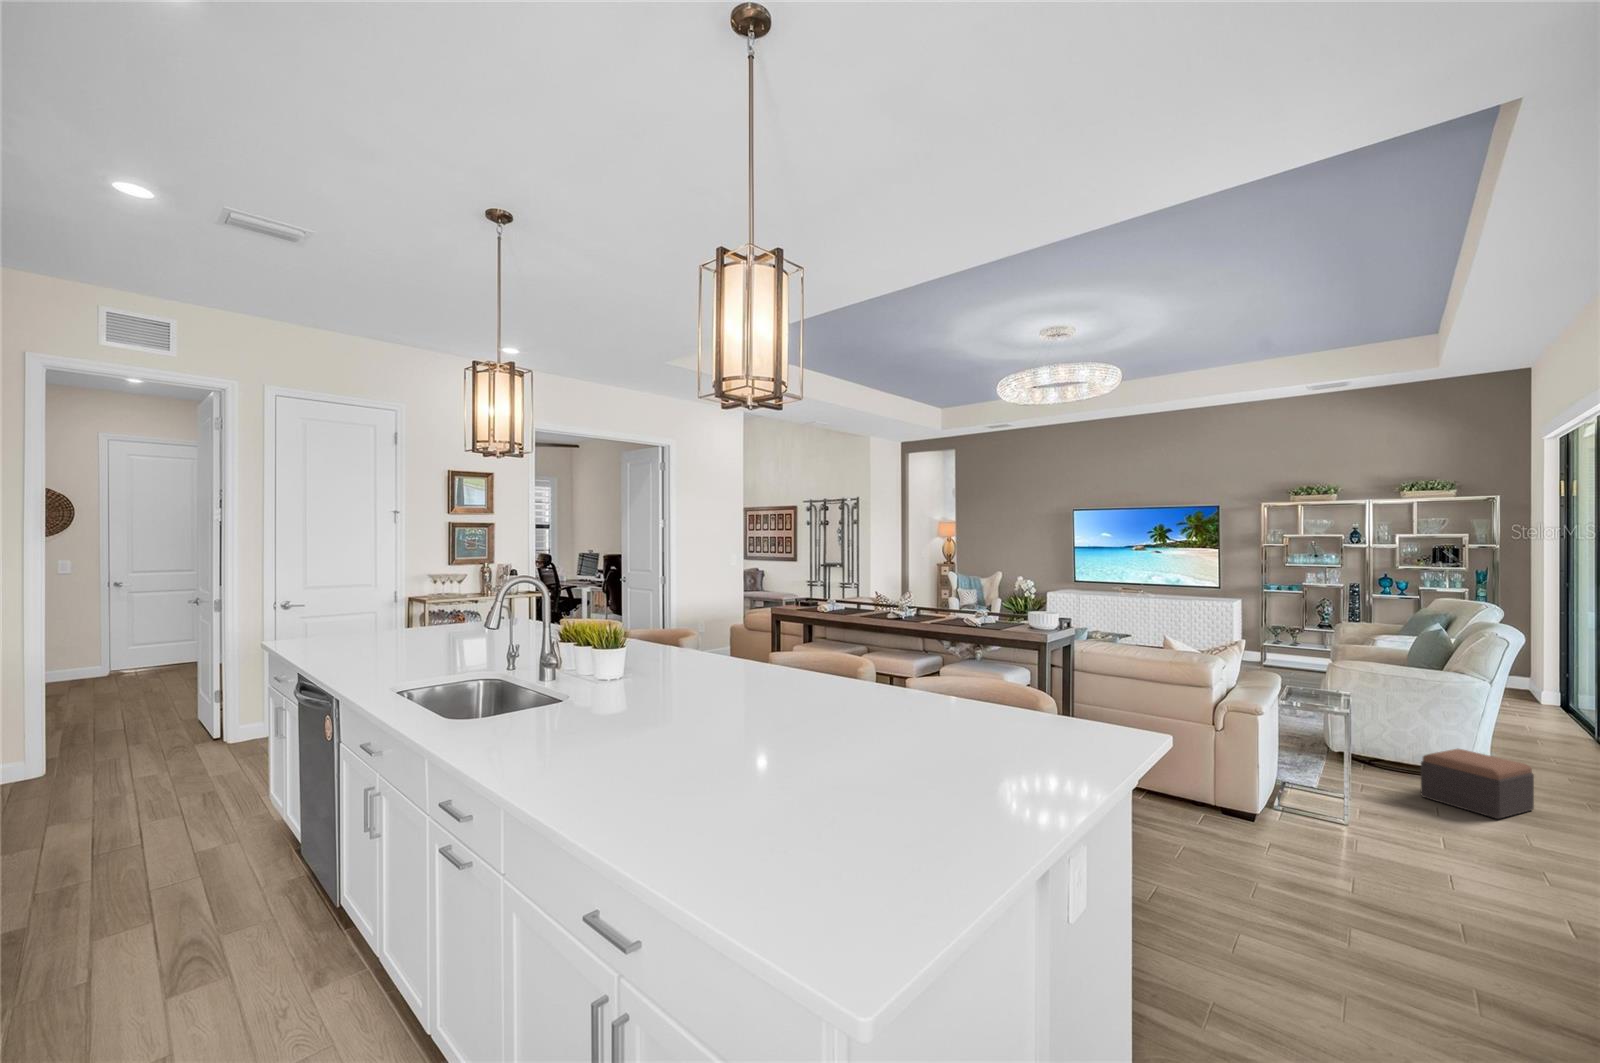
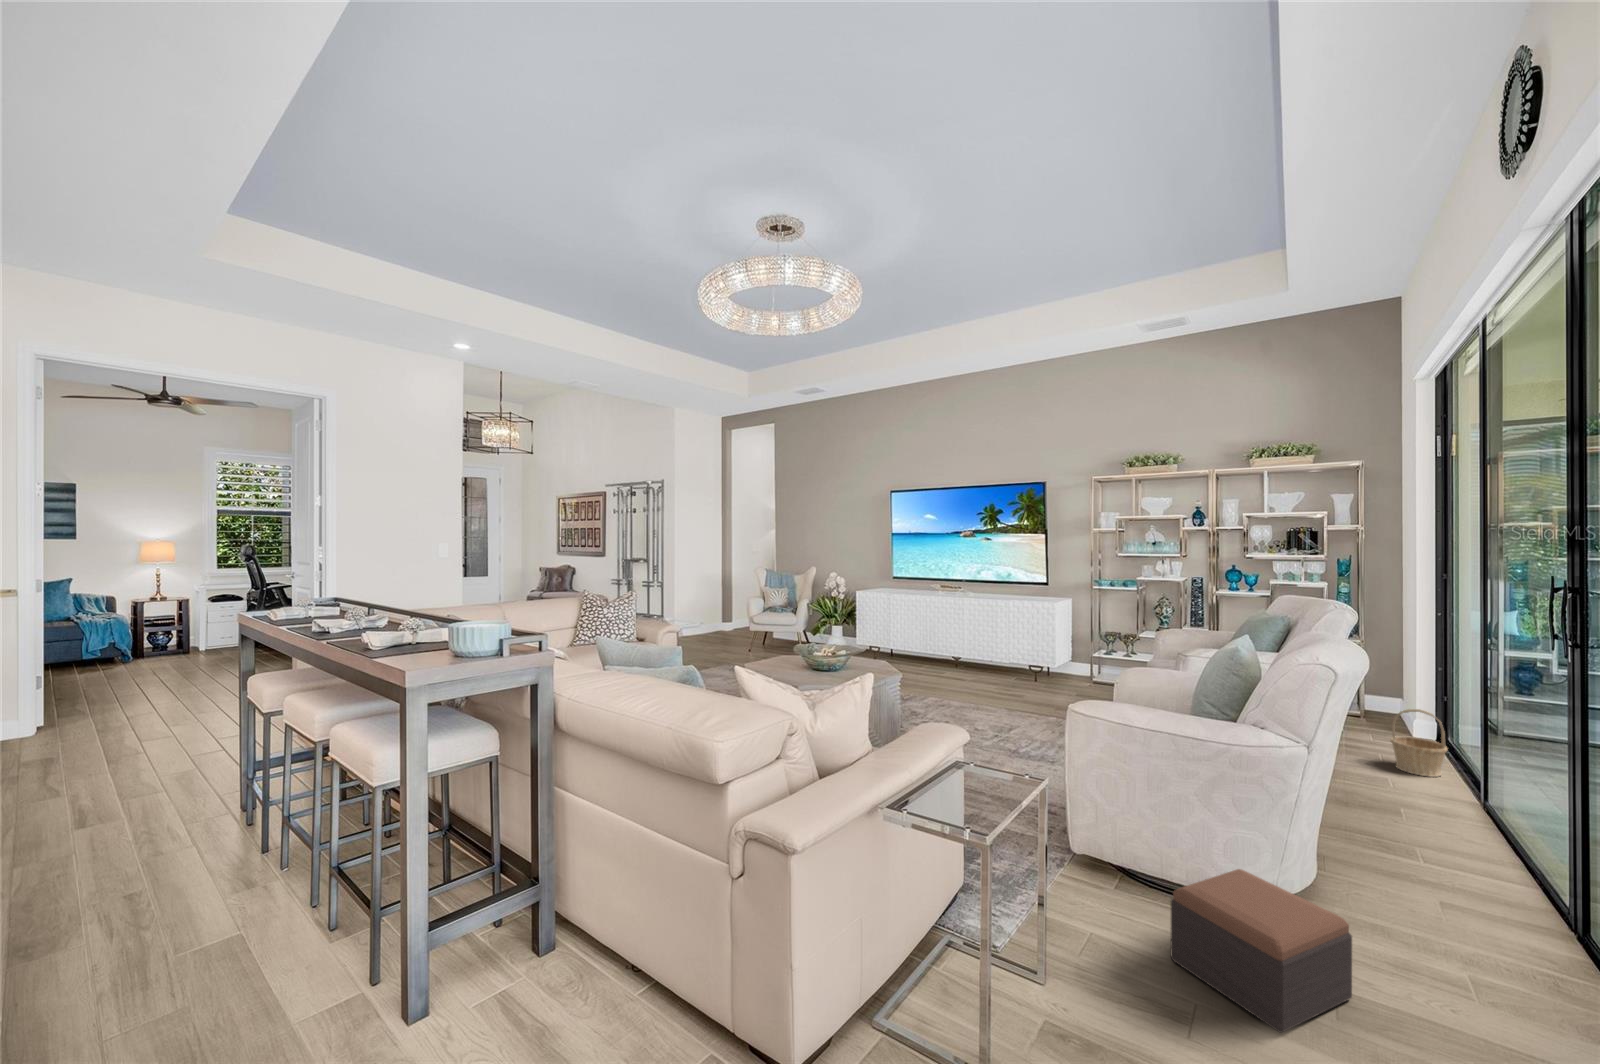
basket: none [1528,679,1572,727] -> present [1390,709,1447,777]

